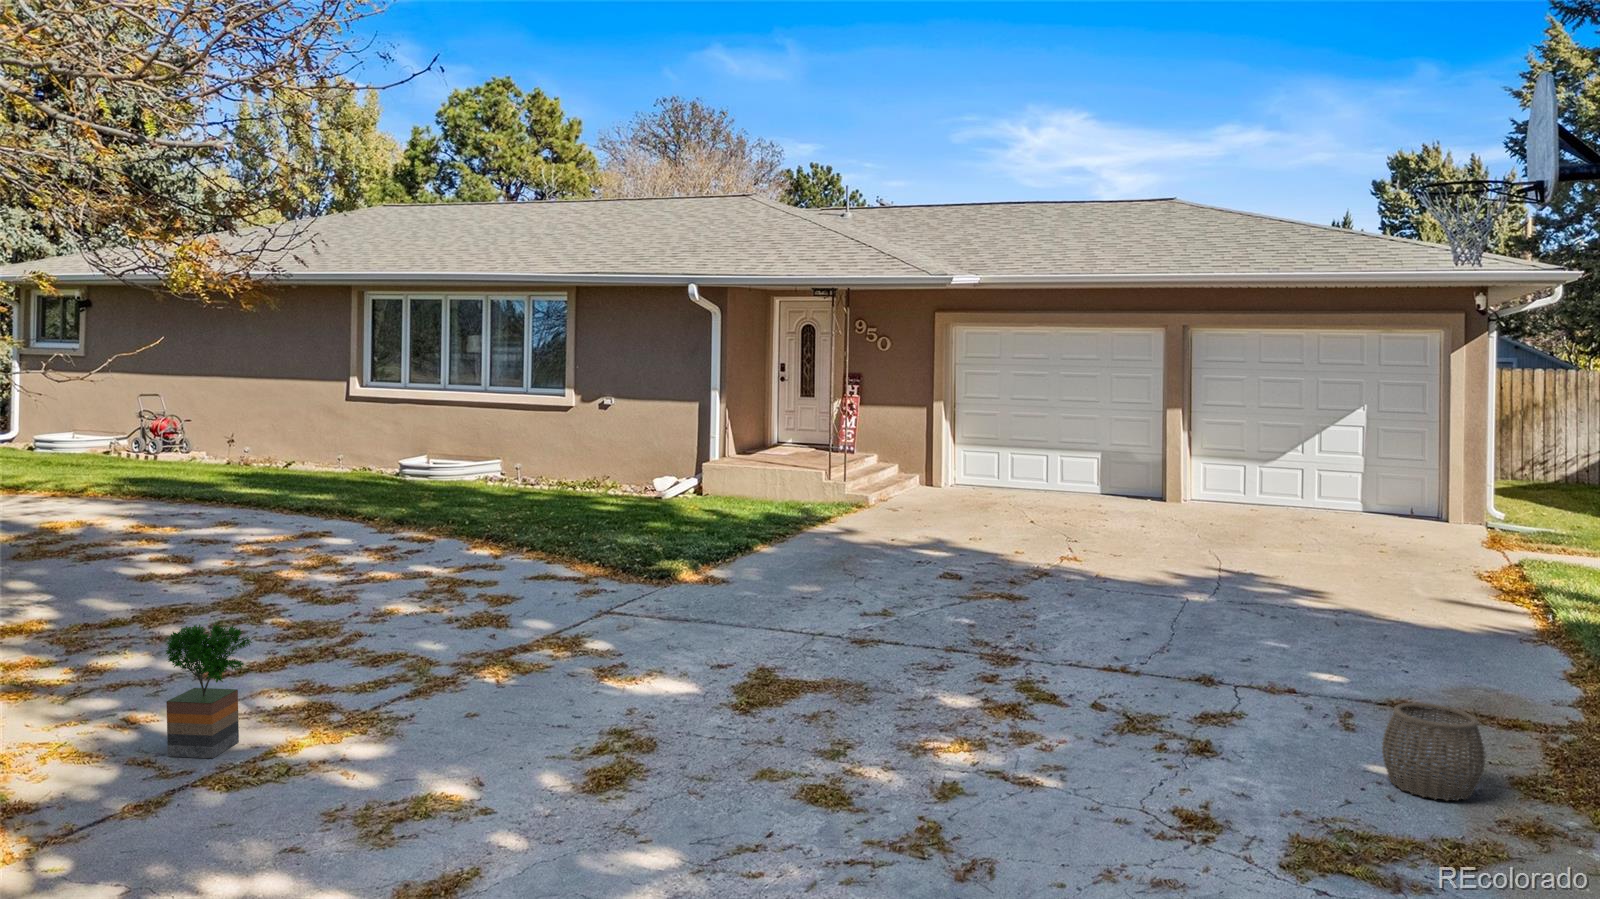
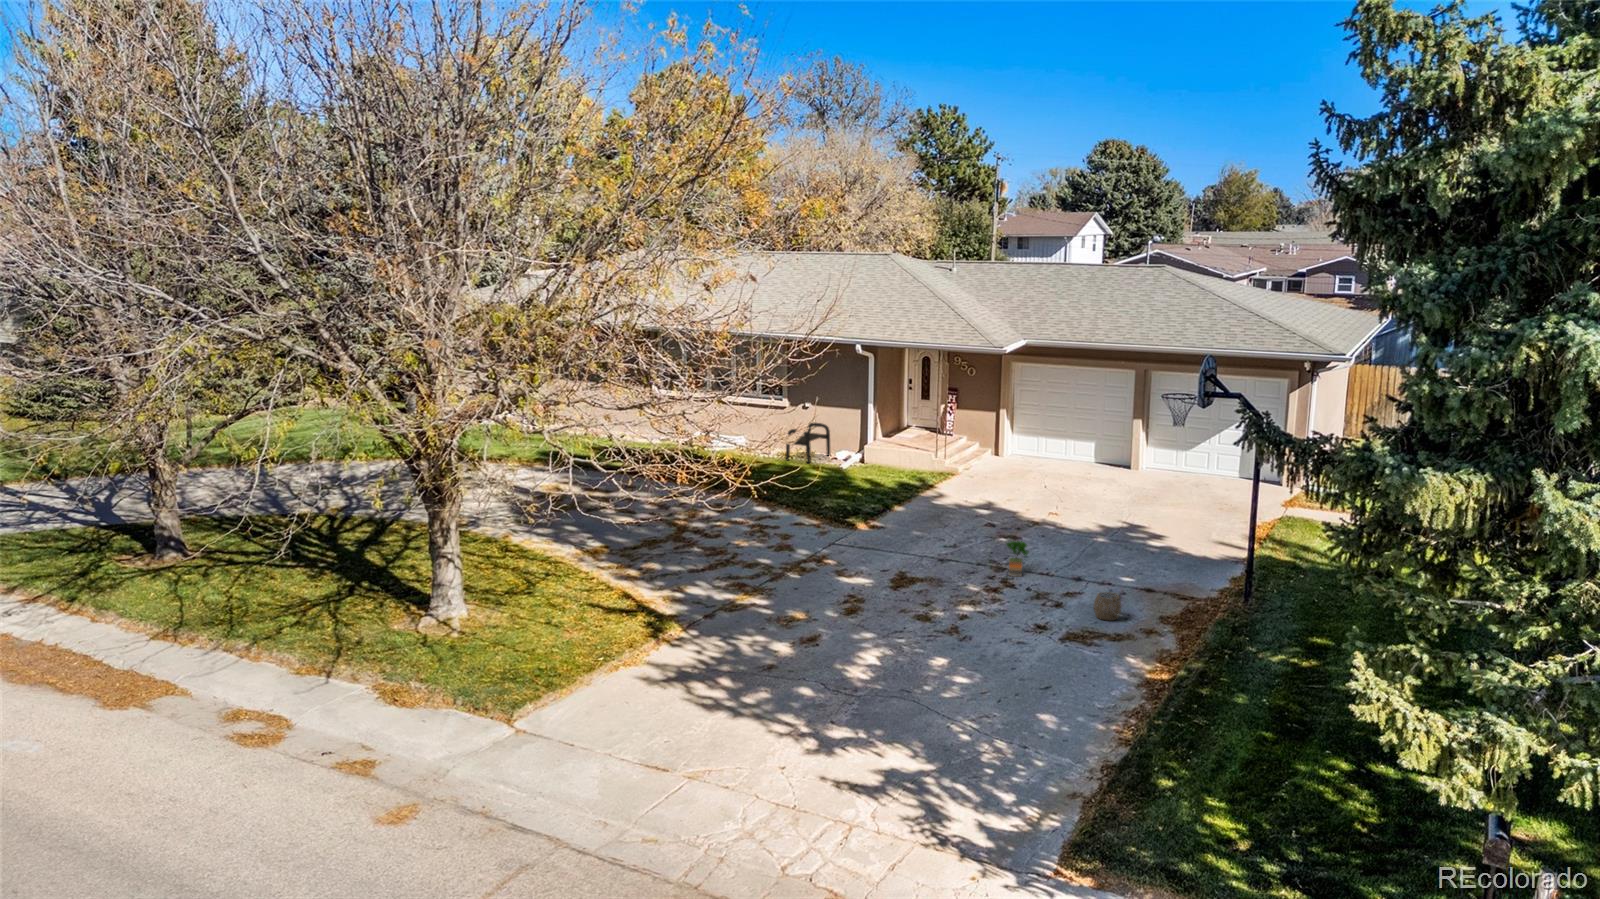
bench: none [563,428,646,492] -> present [786,423,830,463]
potted tree: present [165,624,252,758] -> present [1006,541,1028,577]

